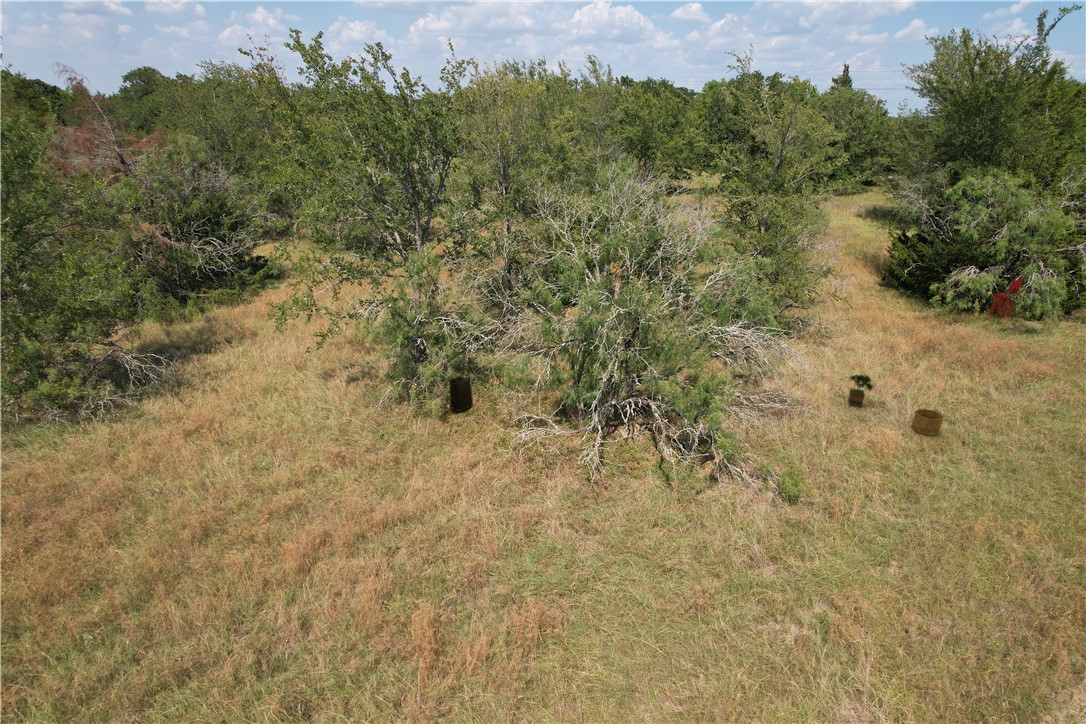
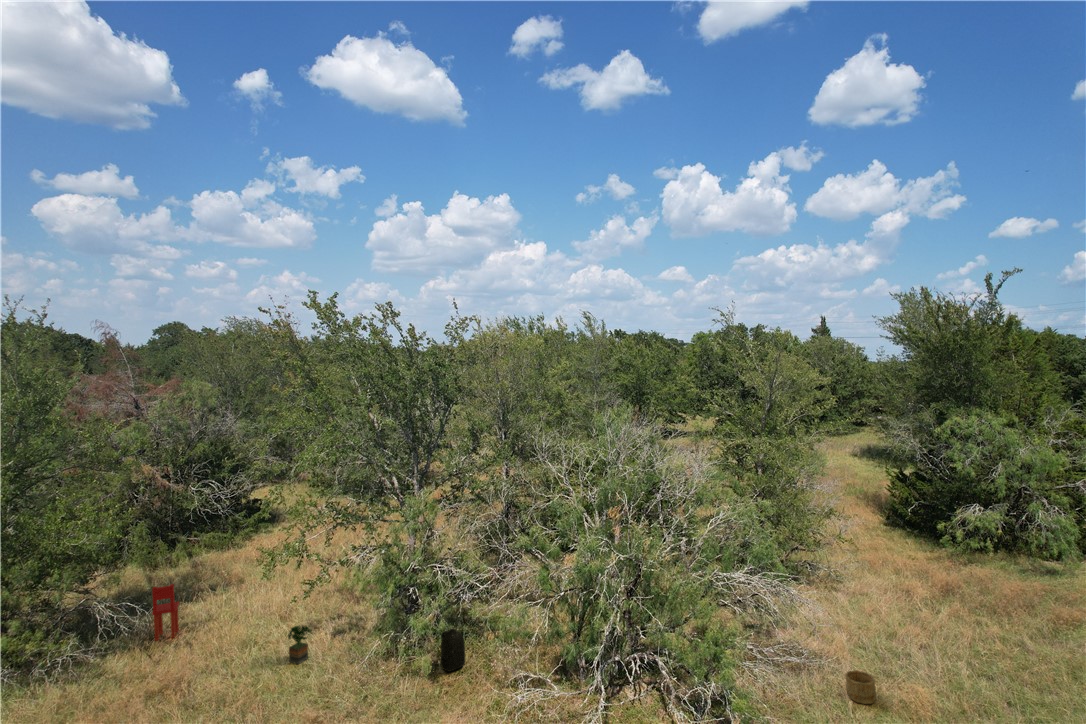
chair: present [989,279,1023,317] -> present [152,584,179,641]
potted tree: present [848,375,873,407] -> present [288,625,311,664]
wooden bucket: present [912,409,944,435] -> present [845,670,876,704]

